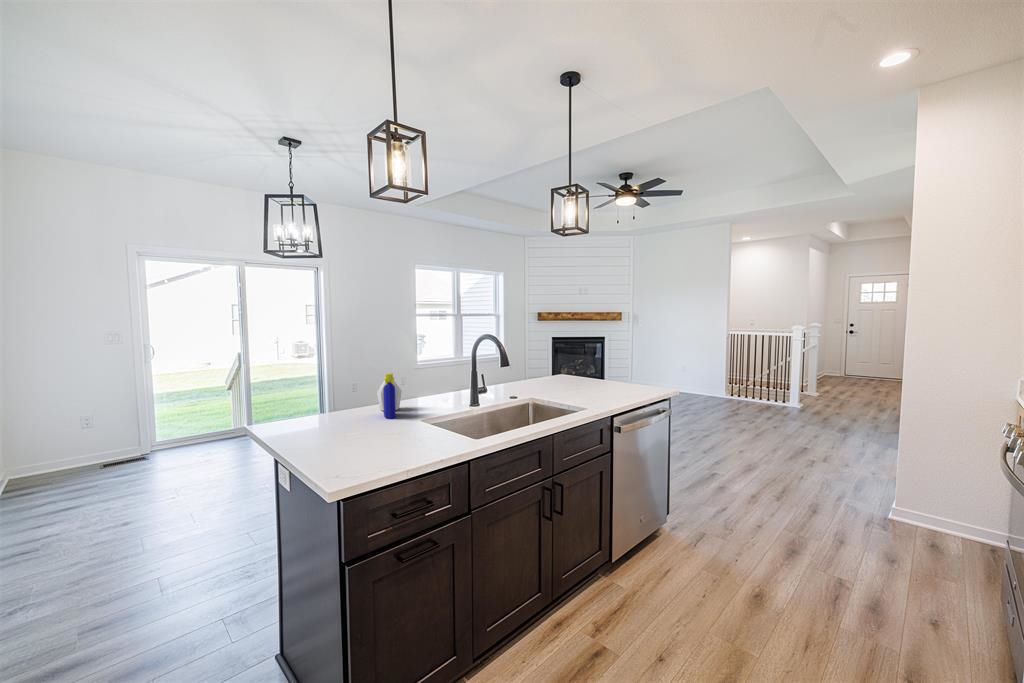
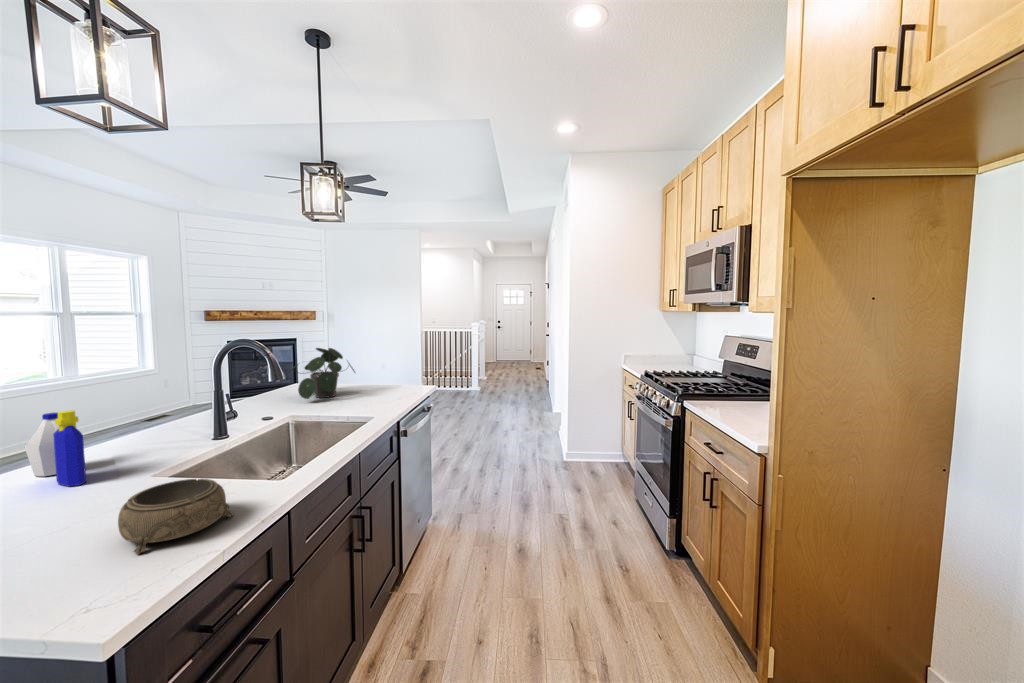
potted plant: none [539,345,597,388] -> present [286,348,355,399]
decorative bowl: none [374,423,432,459] -> present [118,479,234,554]

